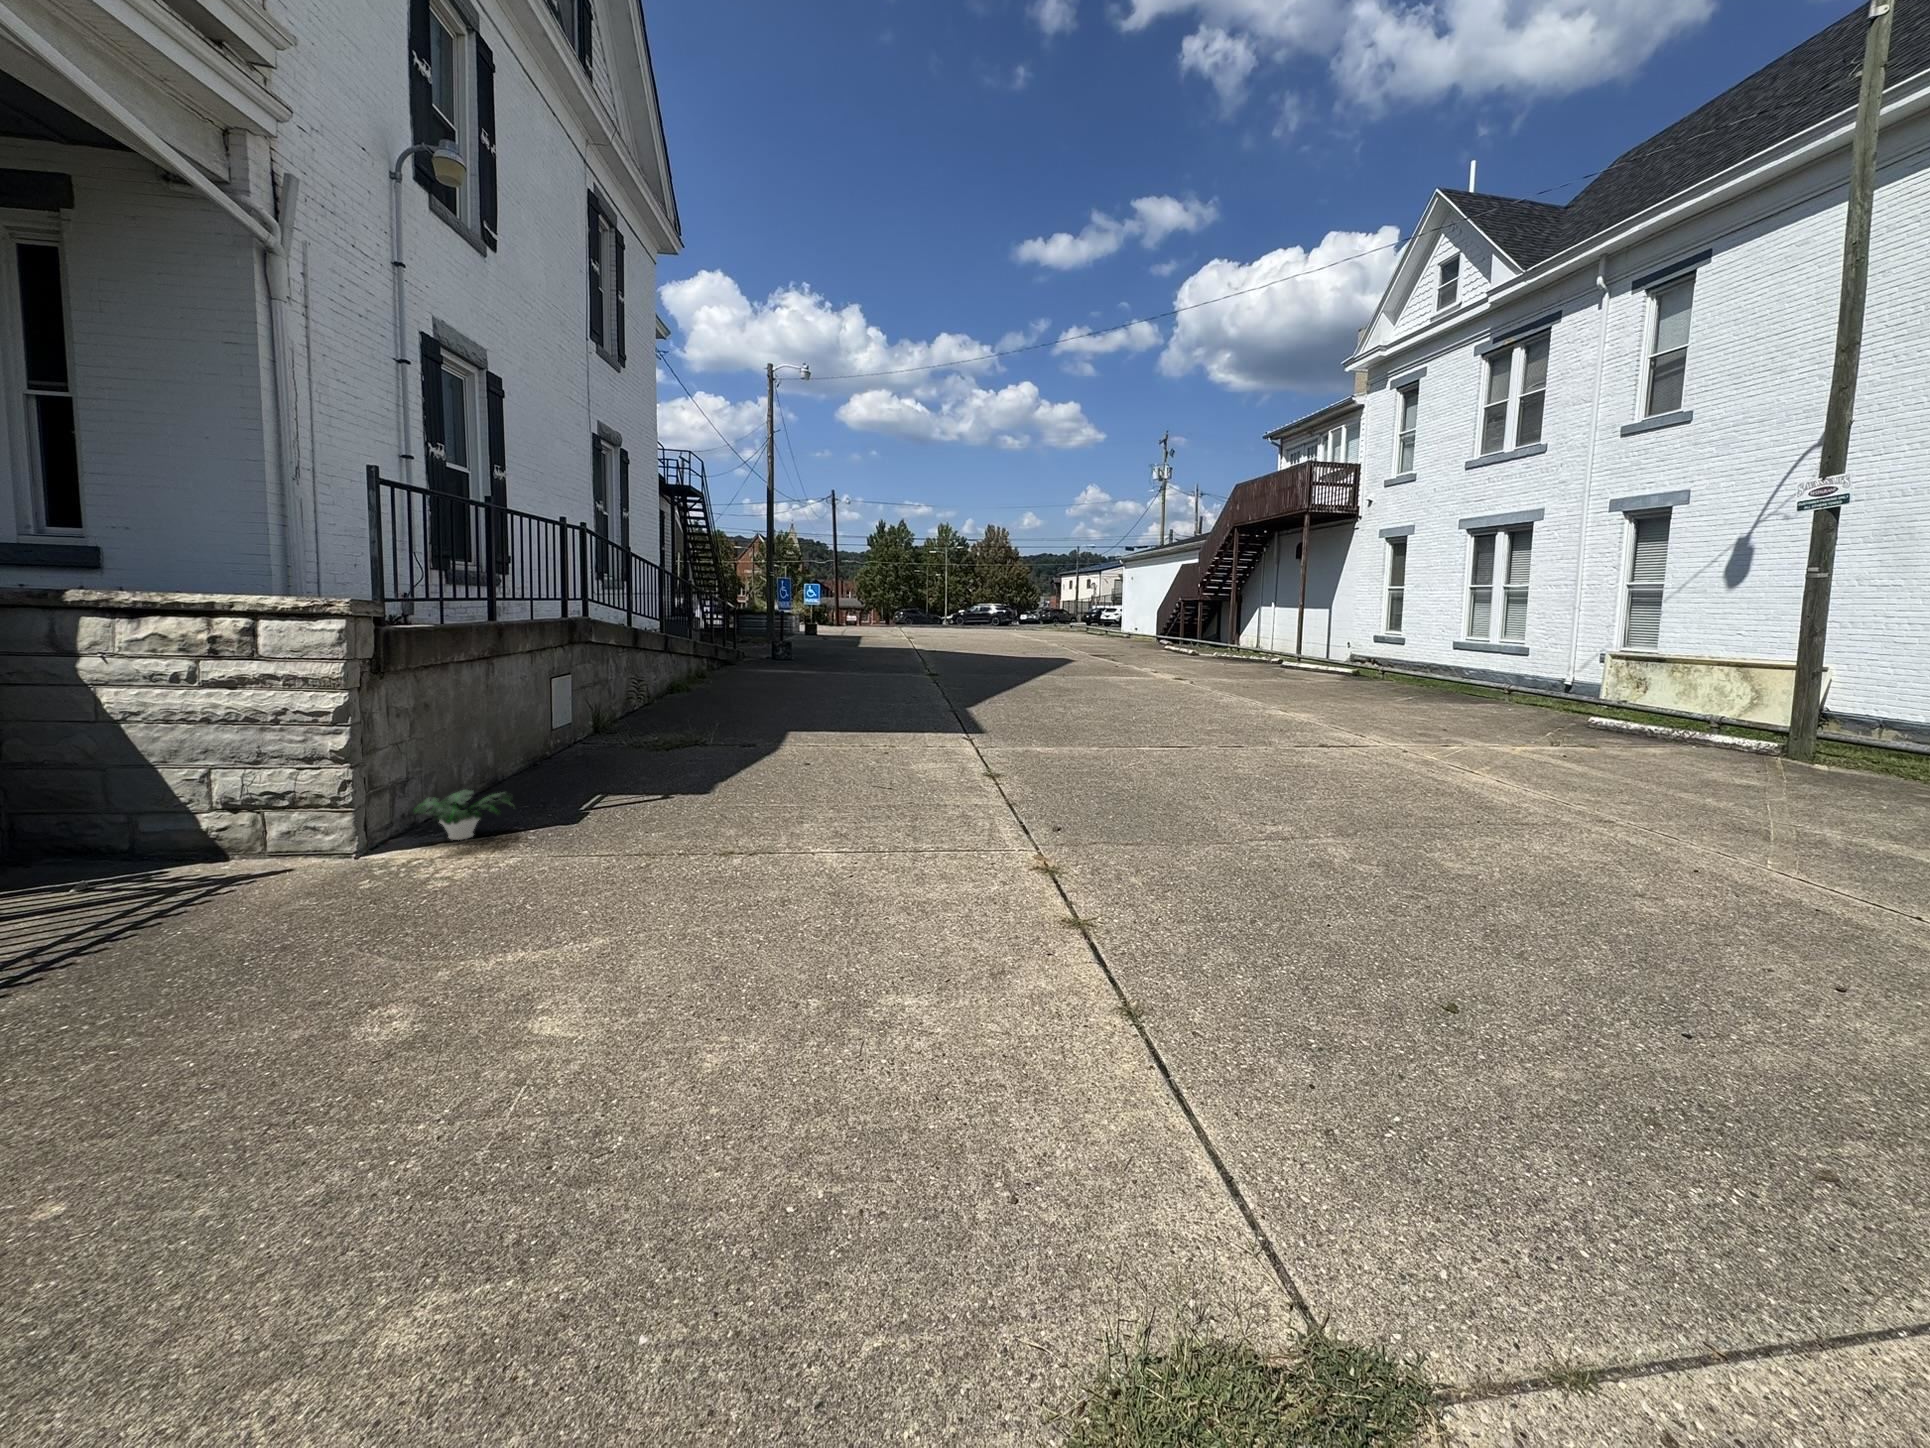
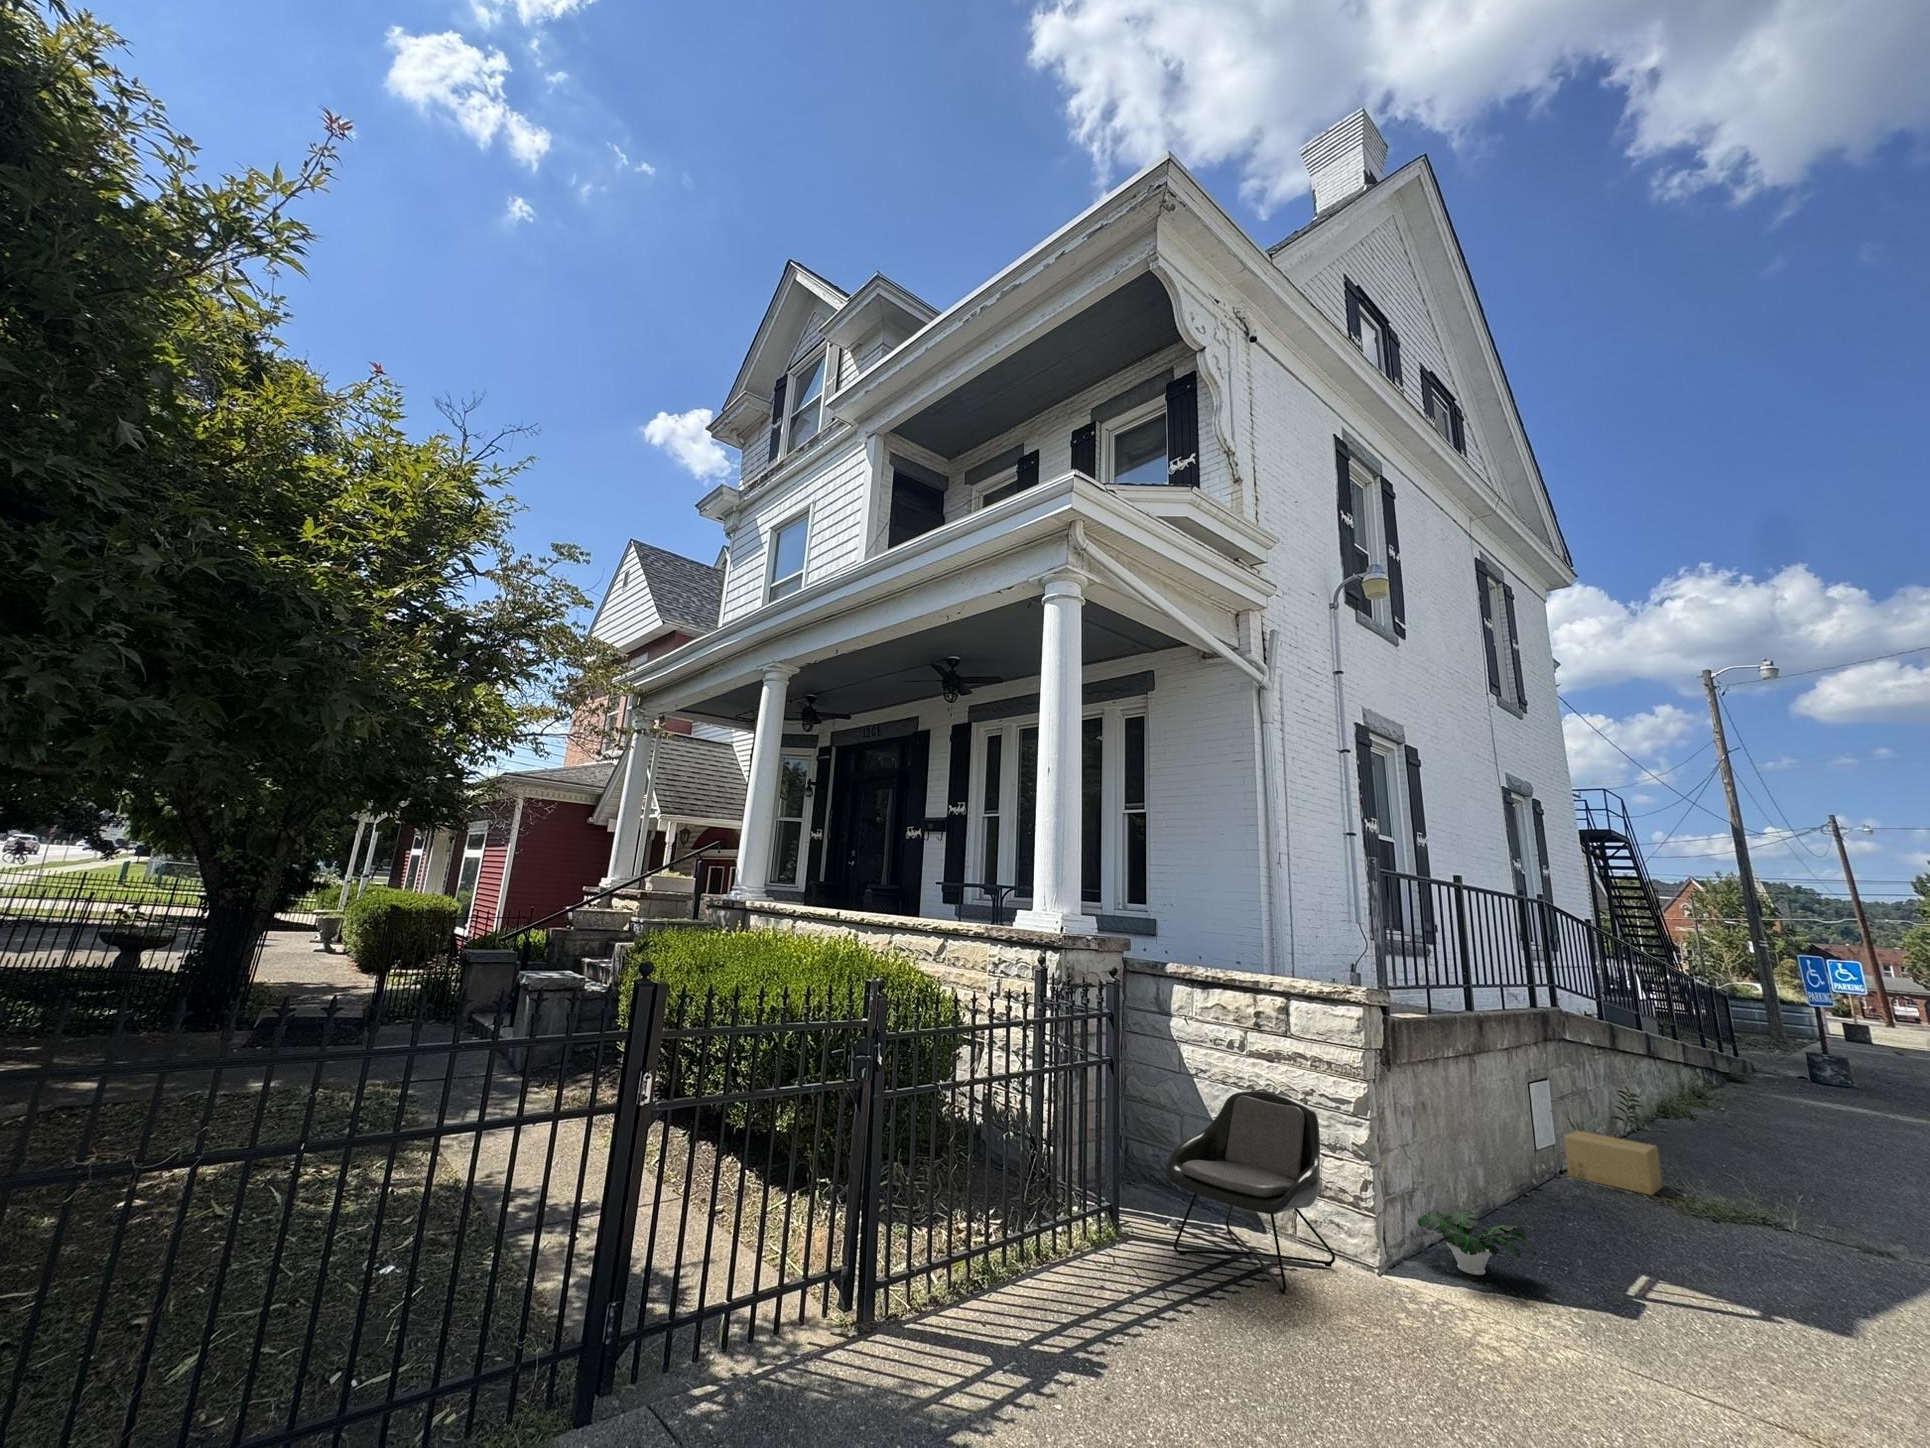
cardboard box: none [586,712,654,749] -> present [1564,1131,1663,1195]
lounge chair: none [47,721,308,918] -> present [1166,1091,1335,1294]

